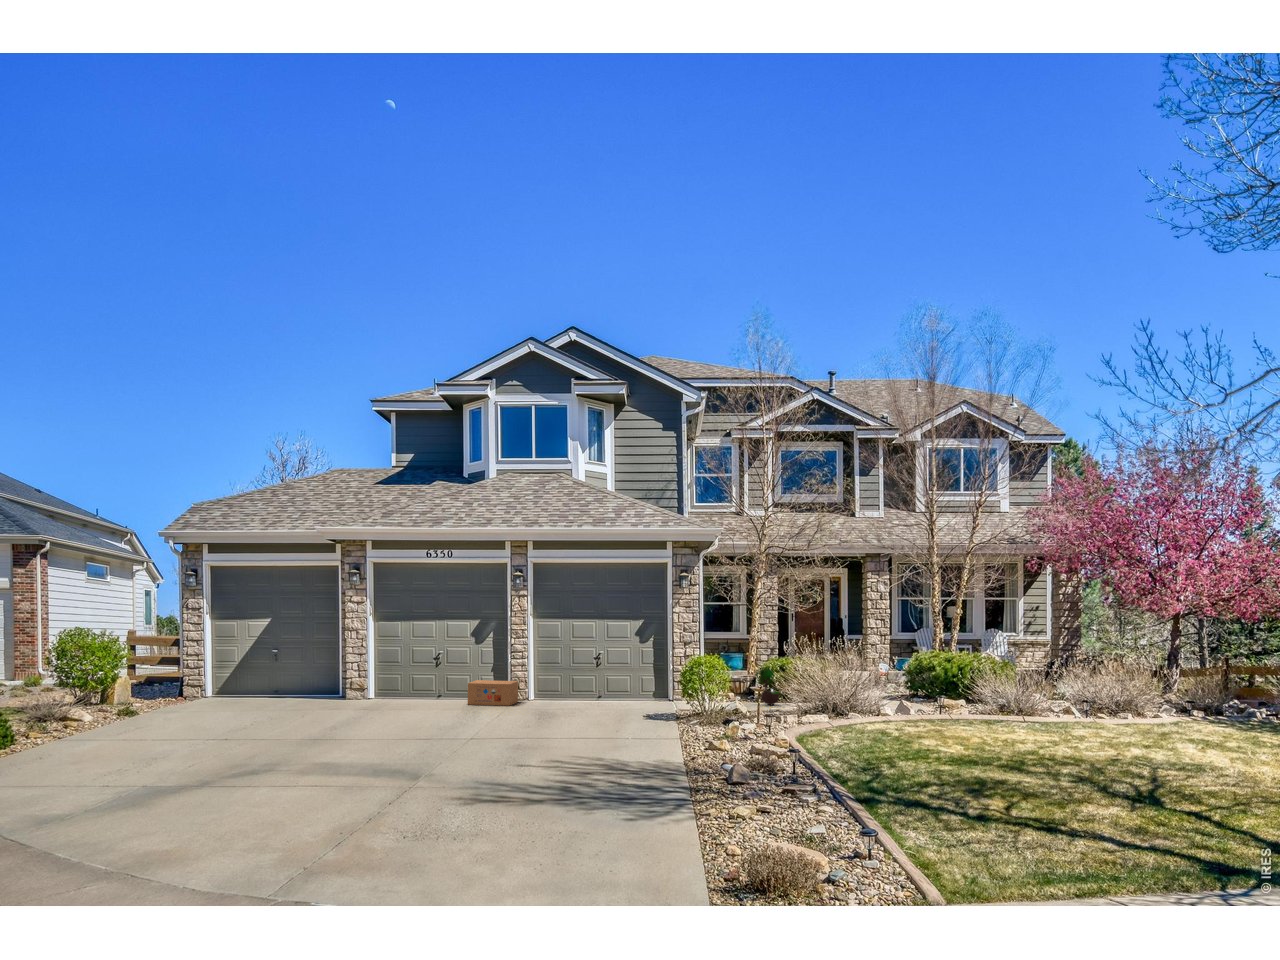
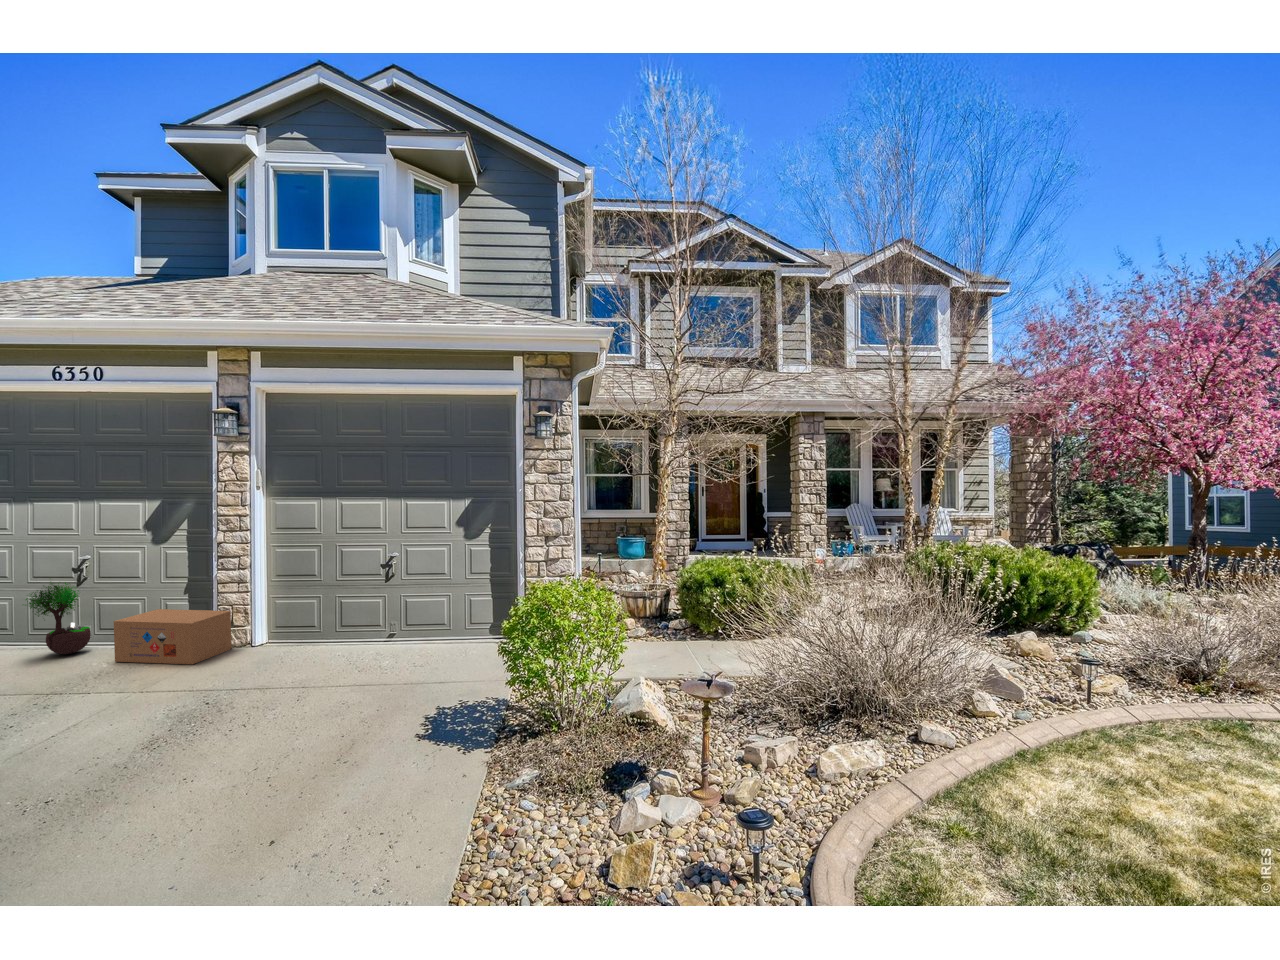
potted tree: present [756,668,779,705] -> present [25,582,91,654]

